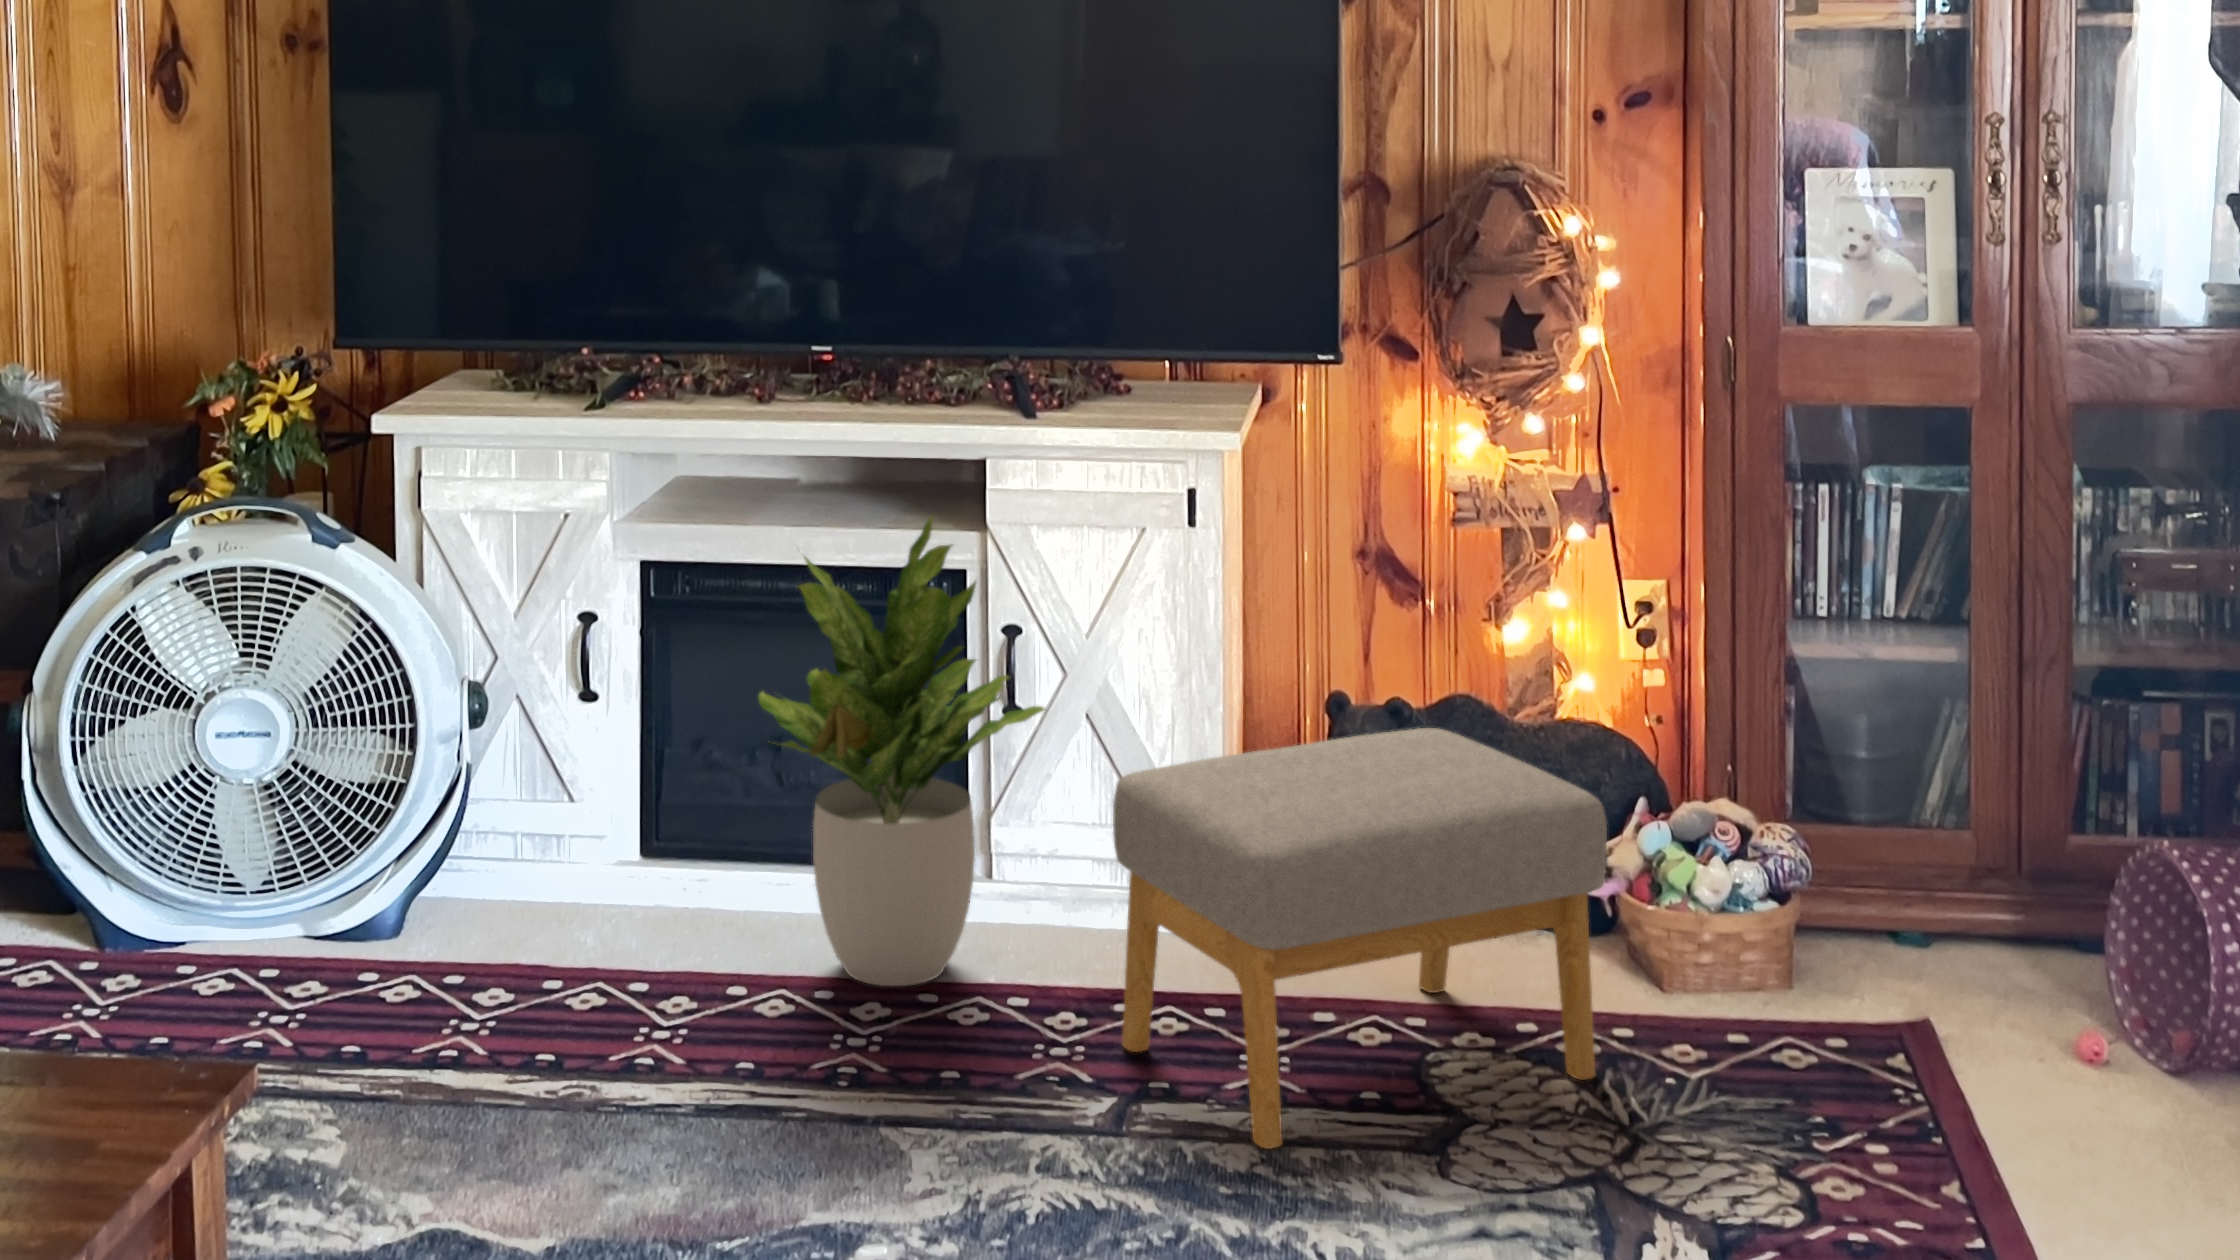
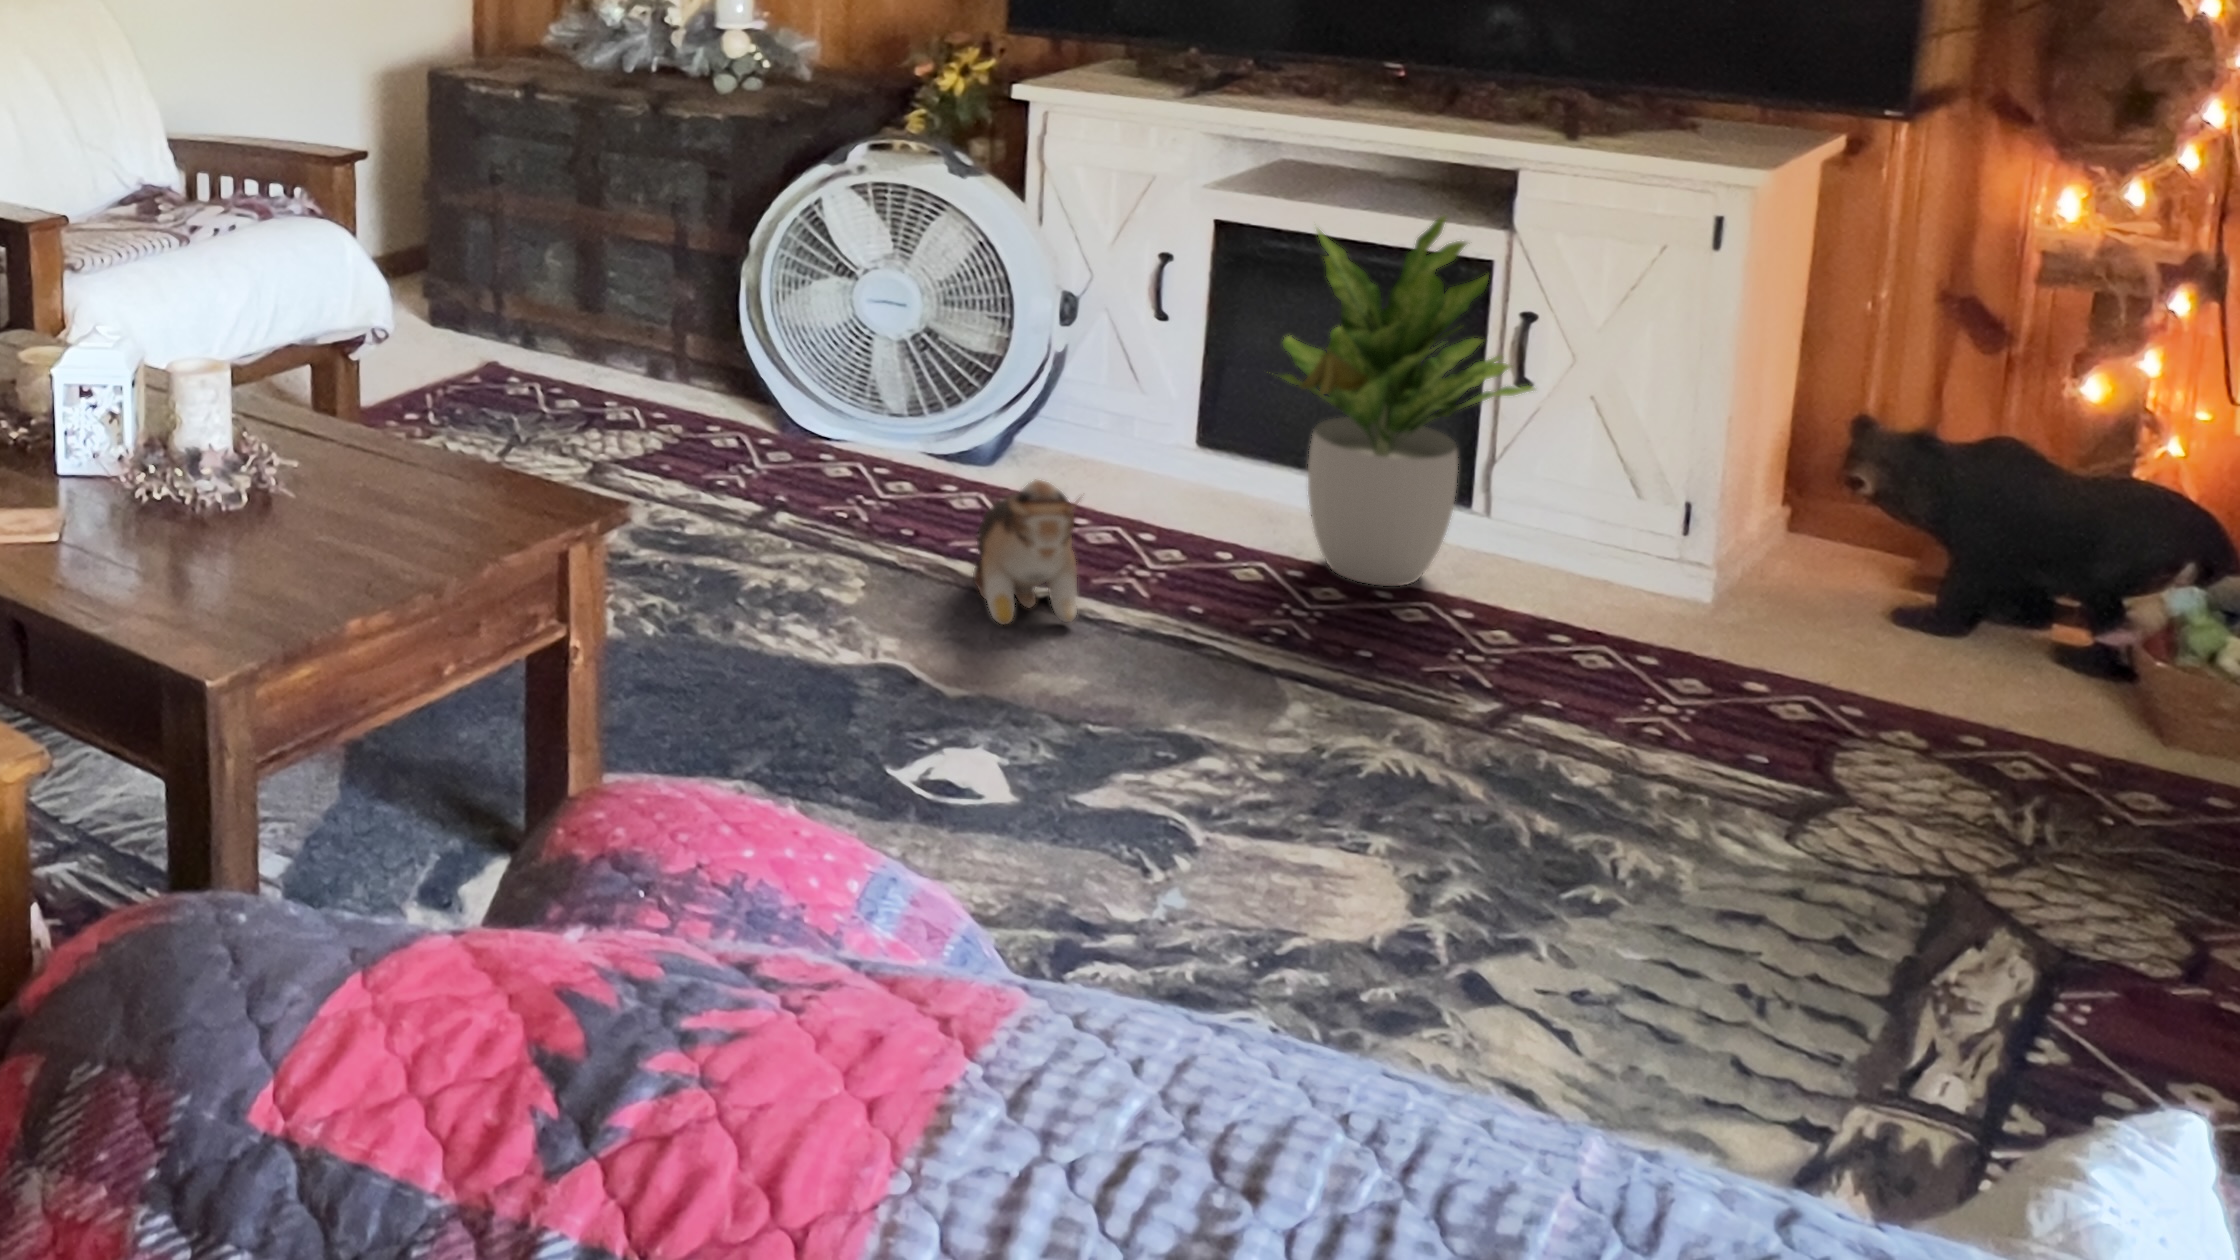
footstool: present [1113,728,1607,1149] -> none [1539,449,2070,809]
plush toy: none [468,944,639,1159] -> present [973,480,1079,624]

